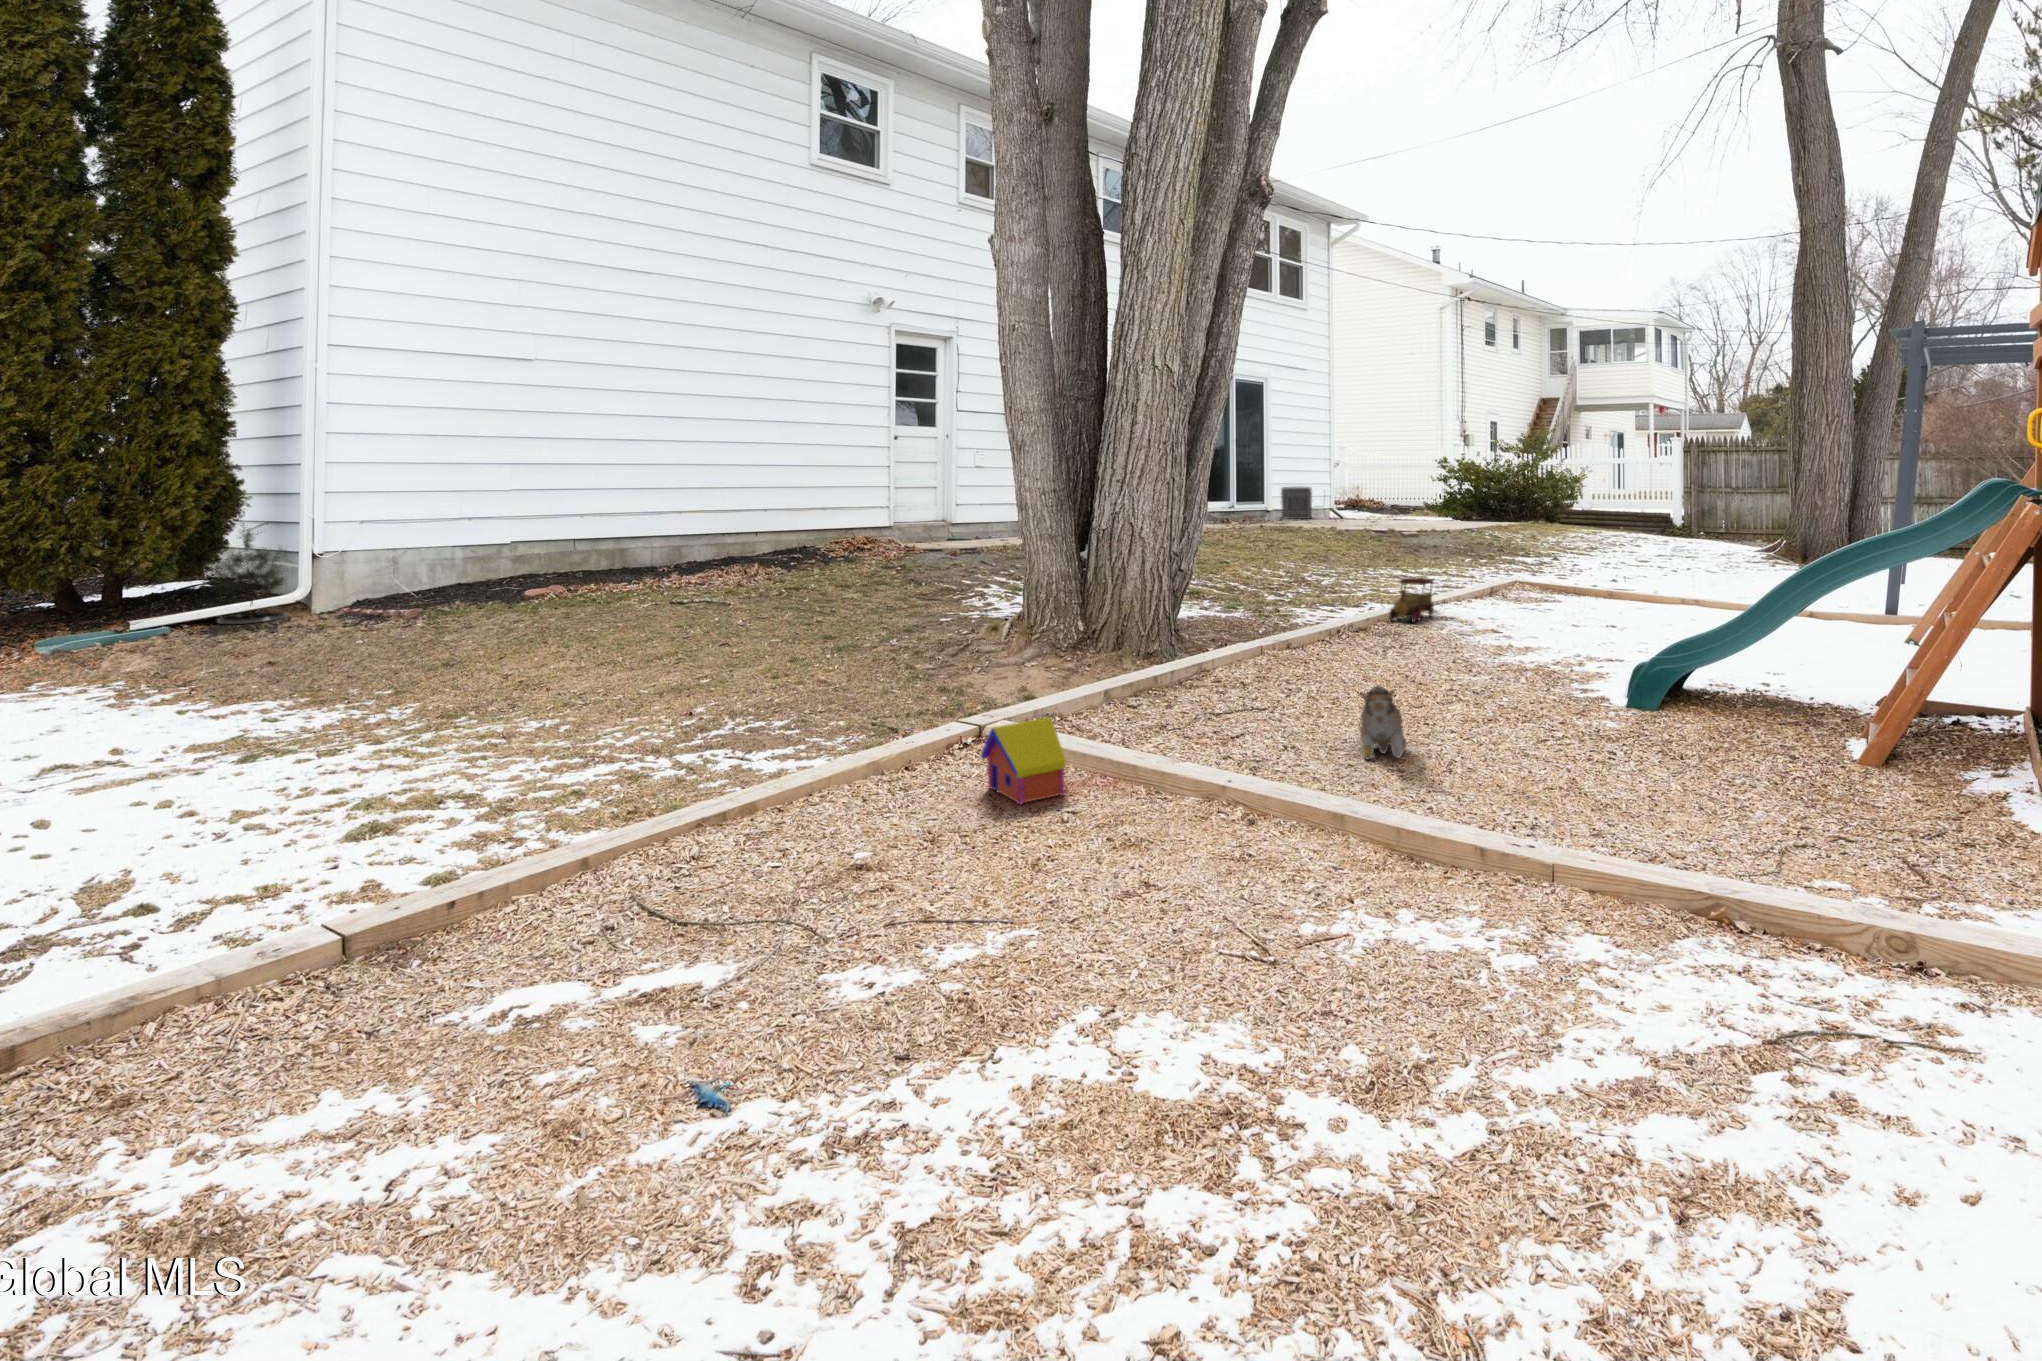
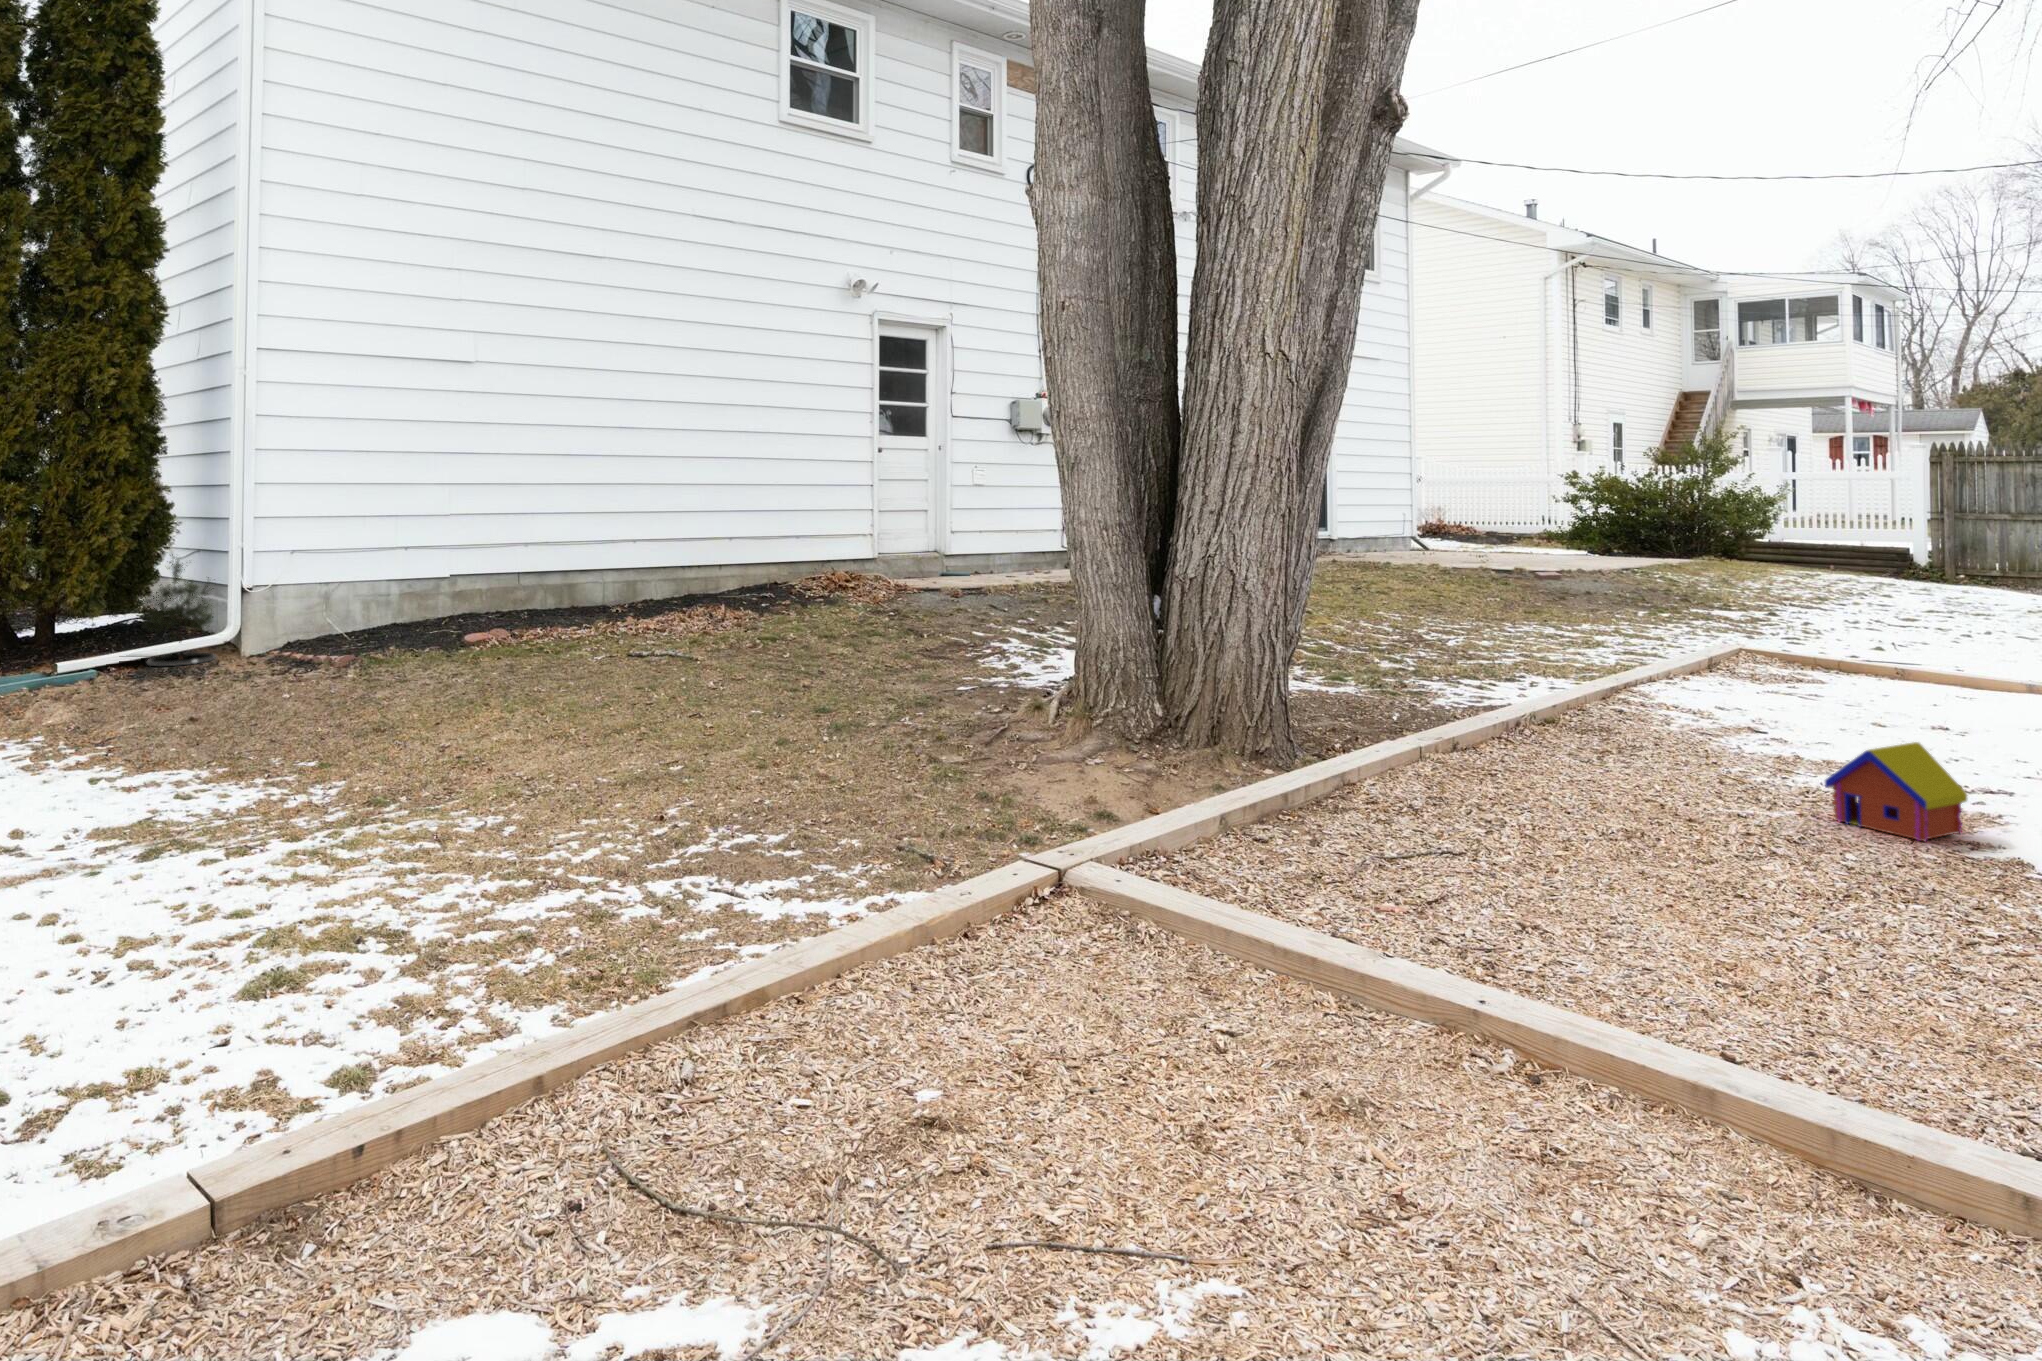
bucket: present [1281,487,1312,519] -> none [1347,510,1391,552]
toy train: present [1389,578,1434,623] -> none [1611,647,1680,716]
plush toy: present [1360,685,1406,759] -> none [1728,858,1827,985]
toy house: present [981,717,1066,804] -> present [1825,742,1967,841]

